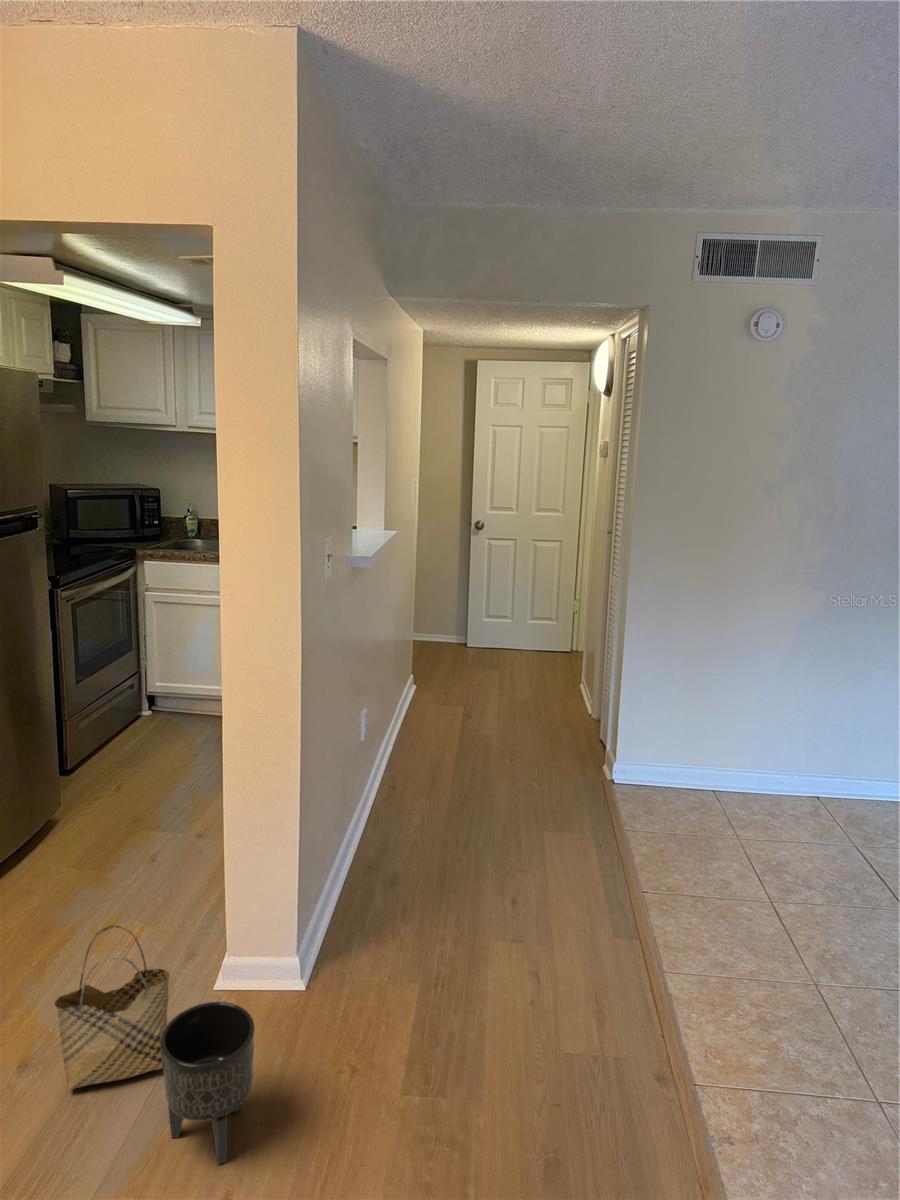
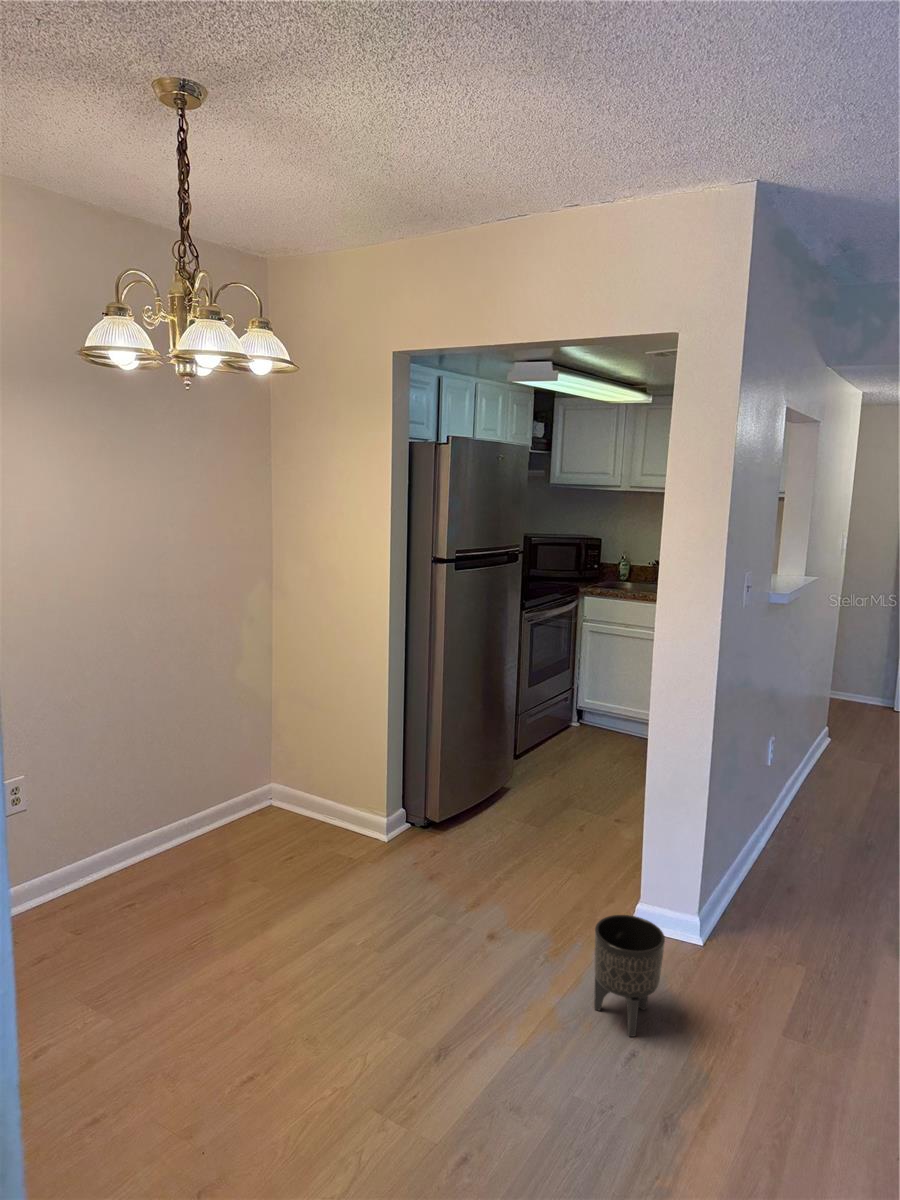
woven basket: present [54,925,169,1090] -> none [519,847,599,965]

